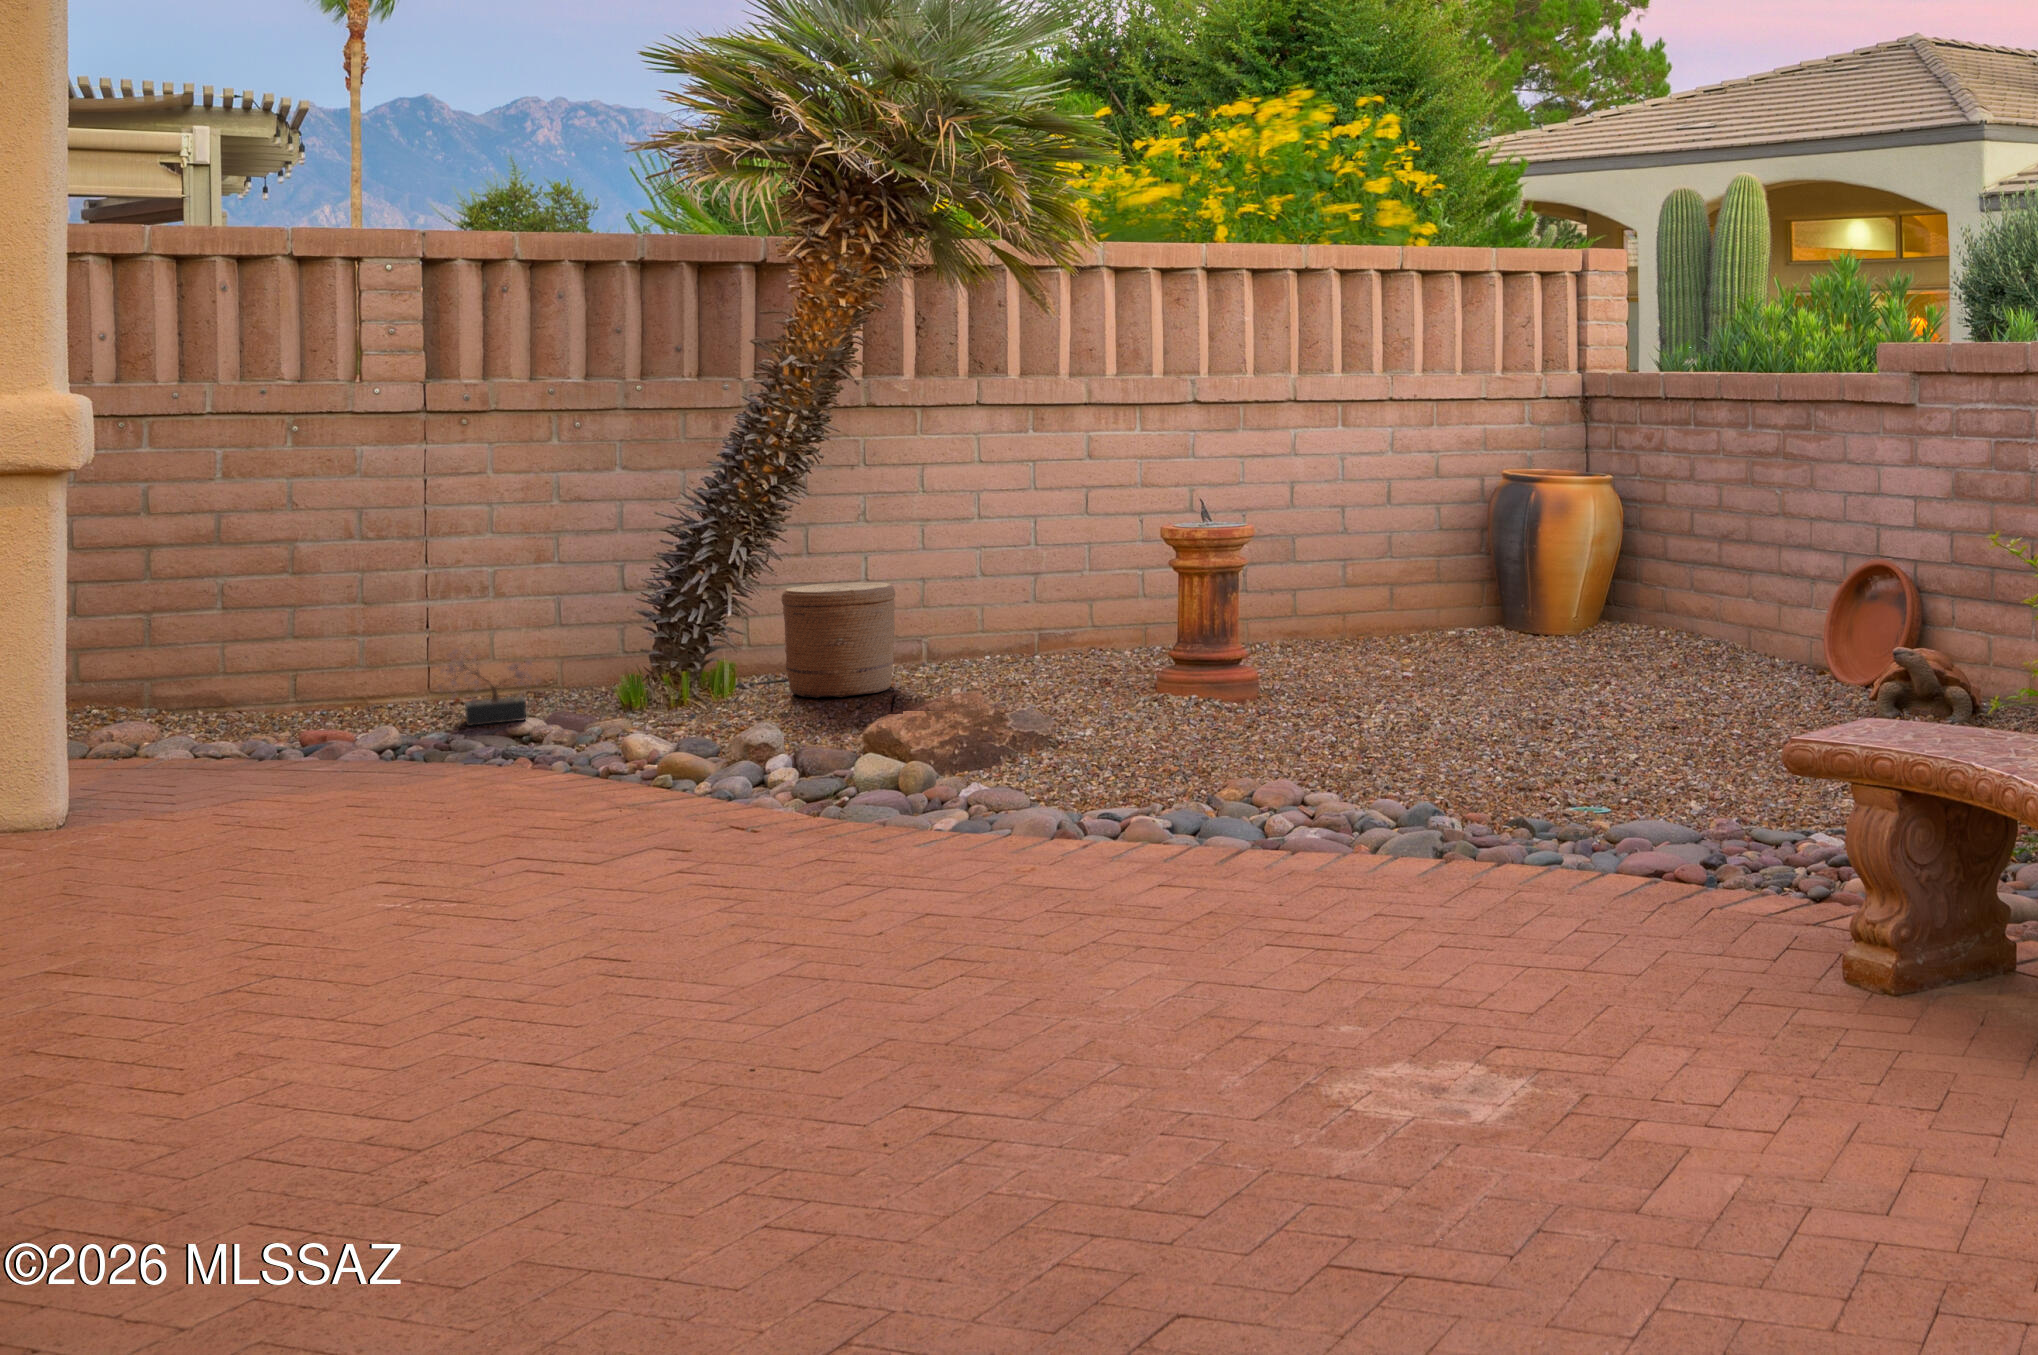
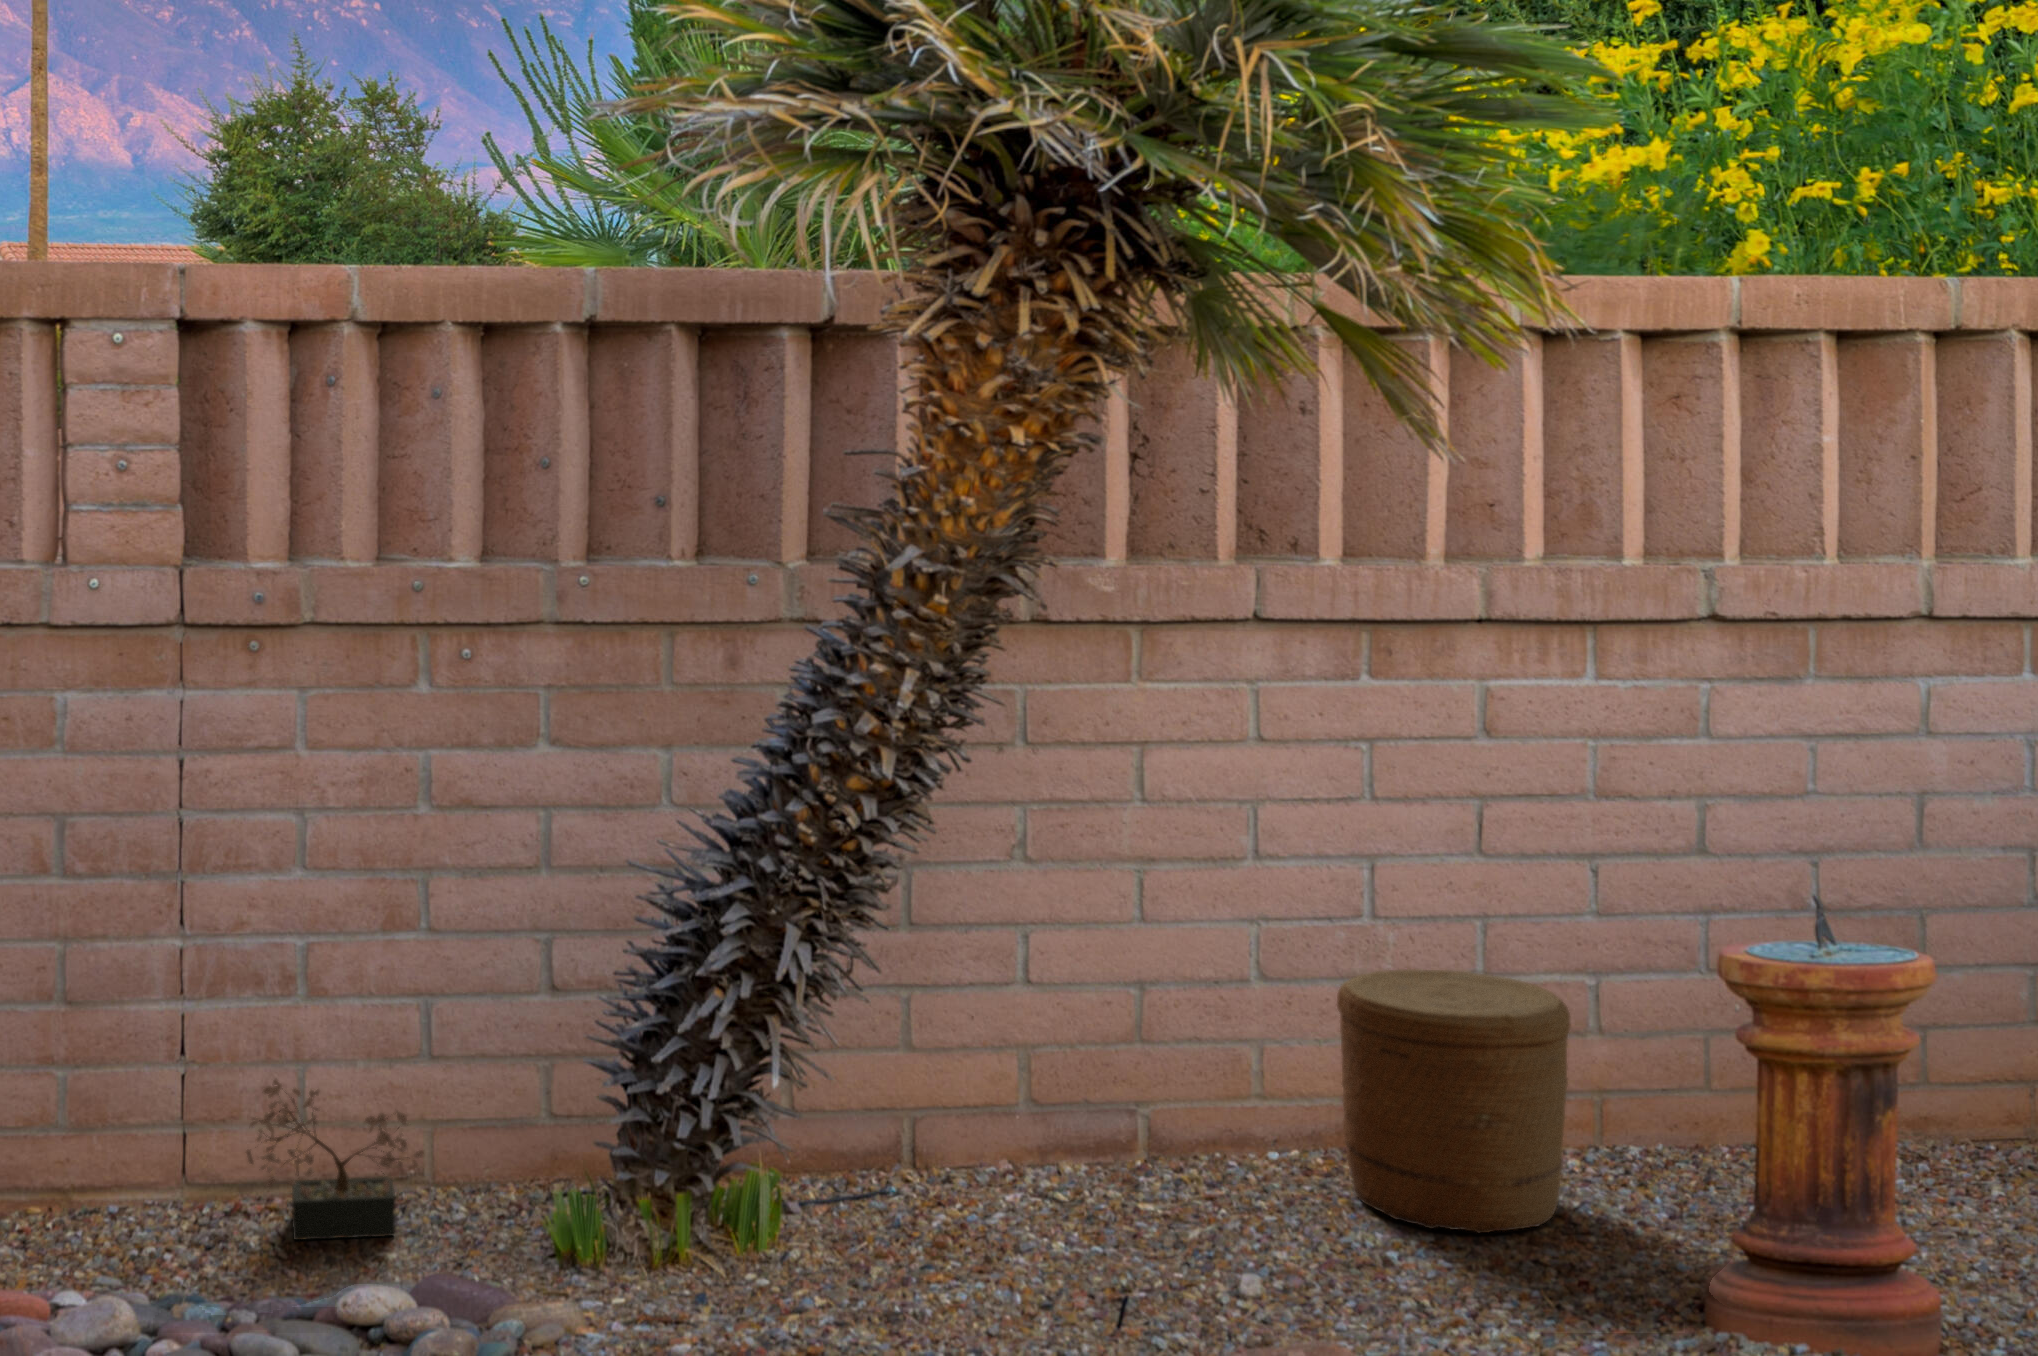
woven basket: present [781,582,895,698] -> present [1337,969,1570,1233]

